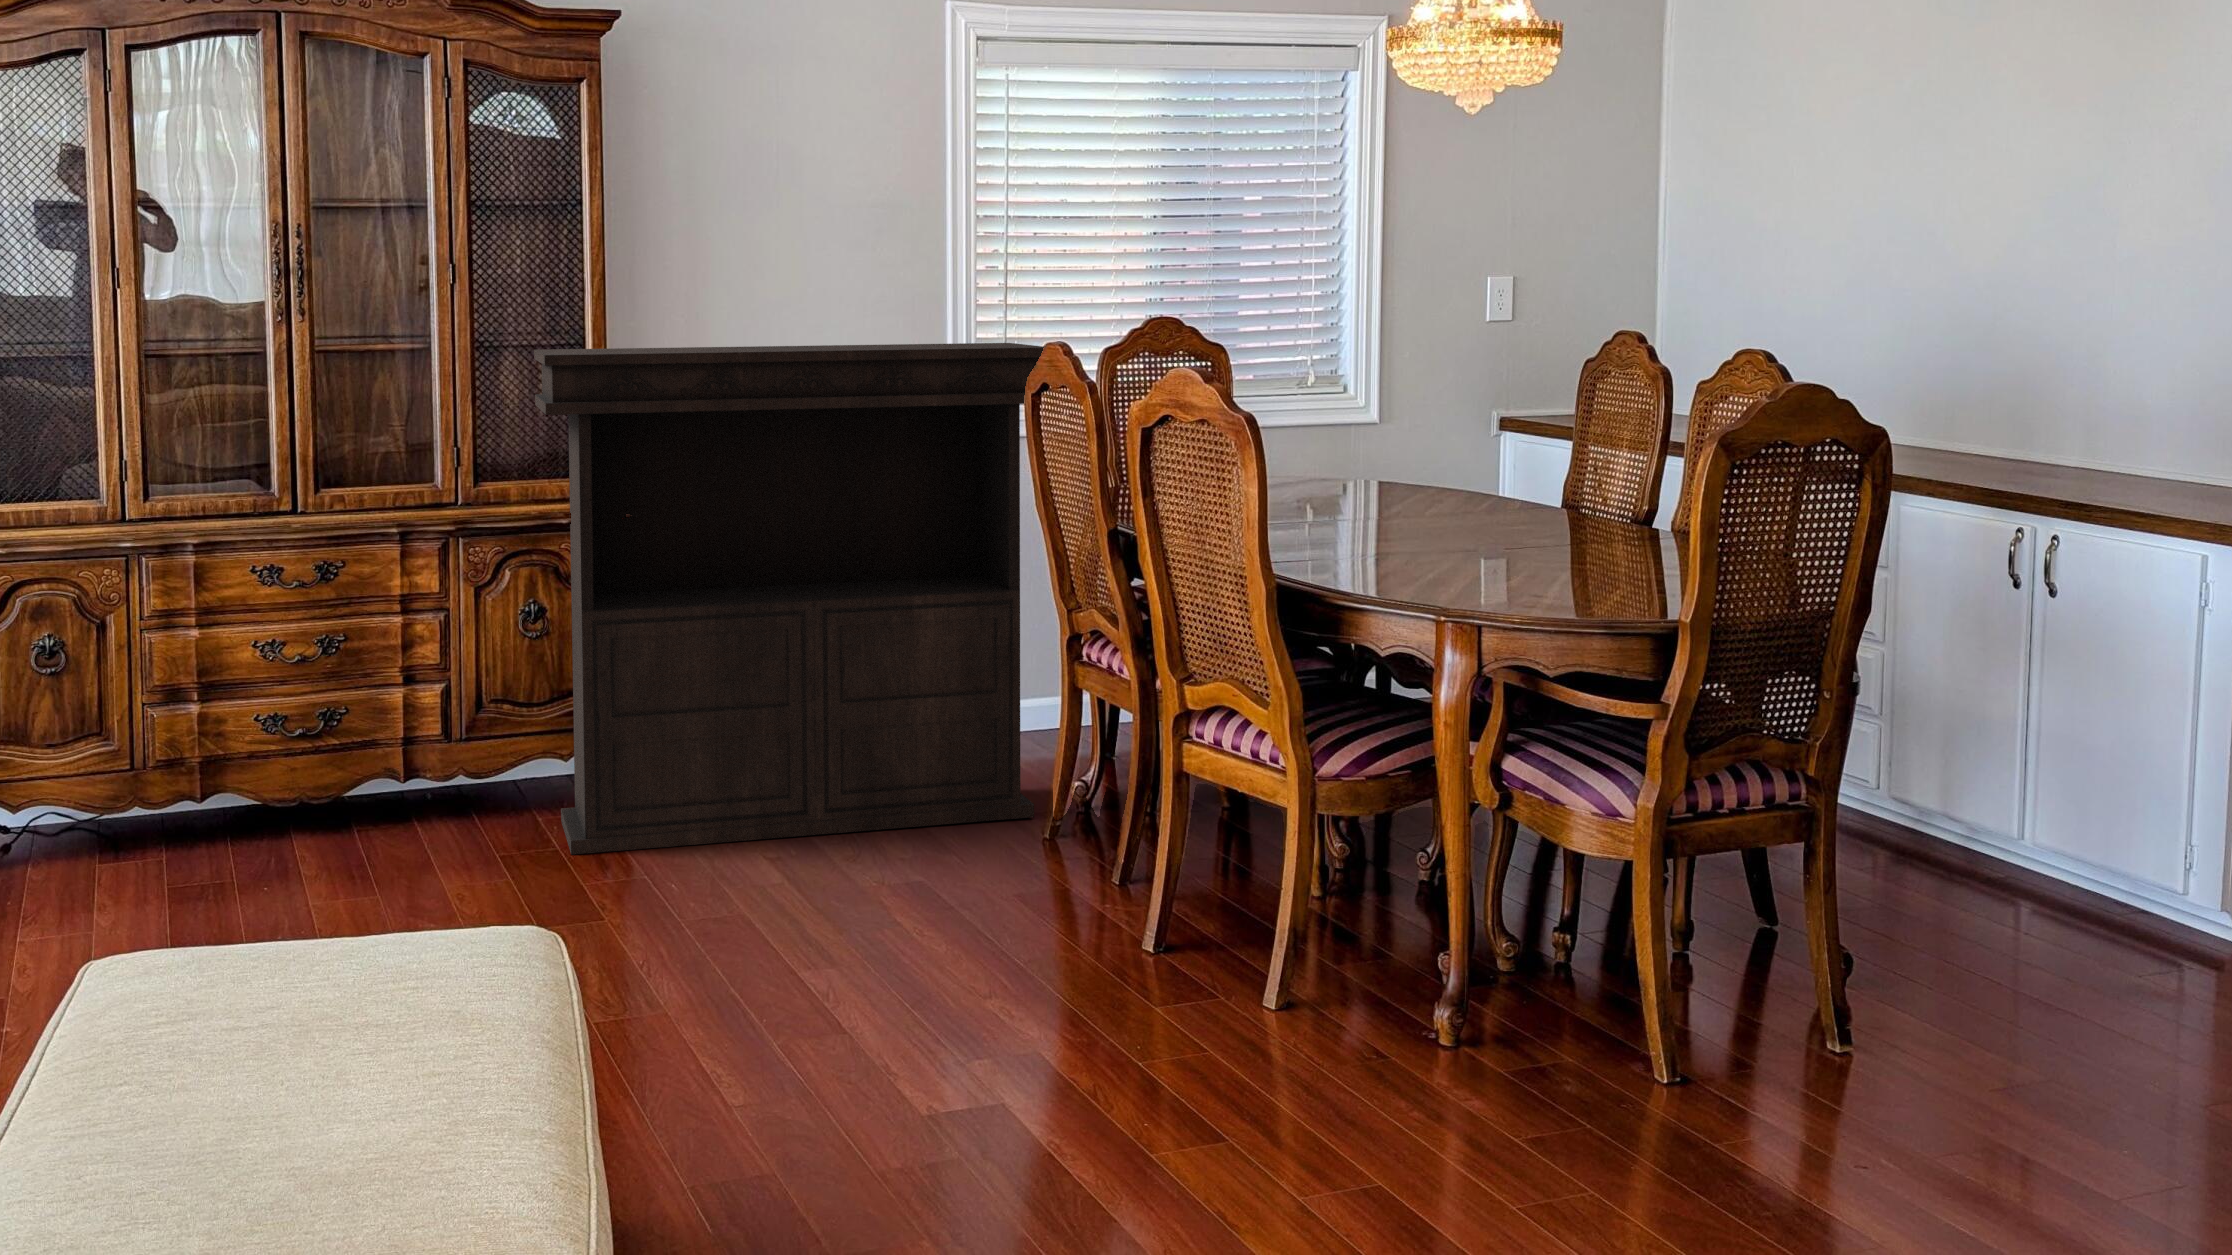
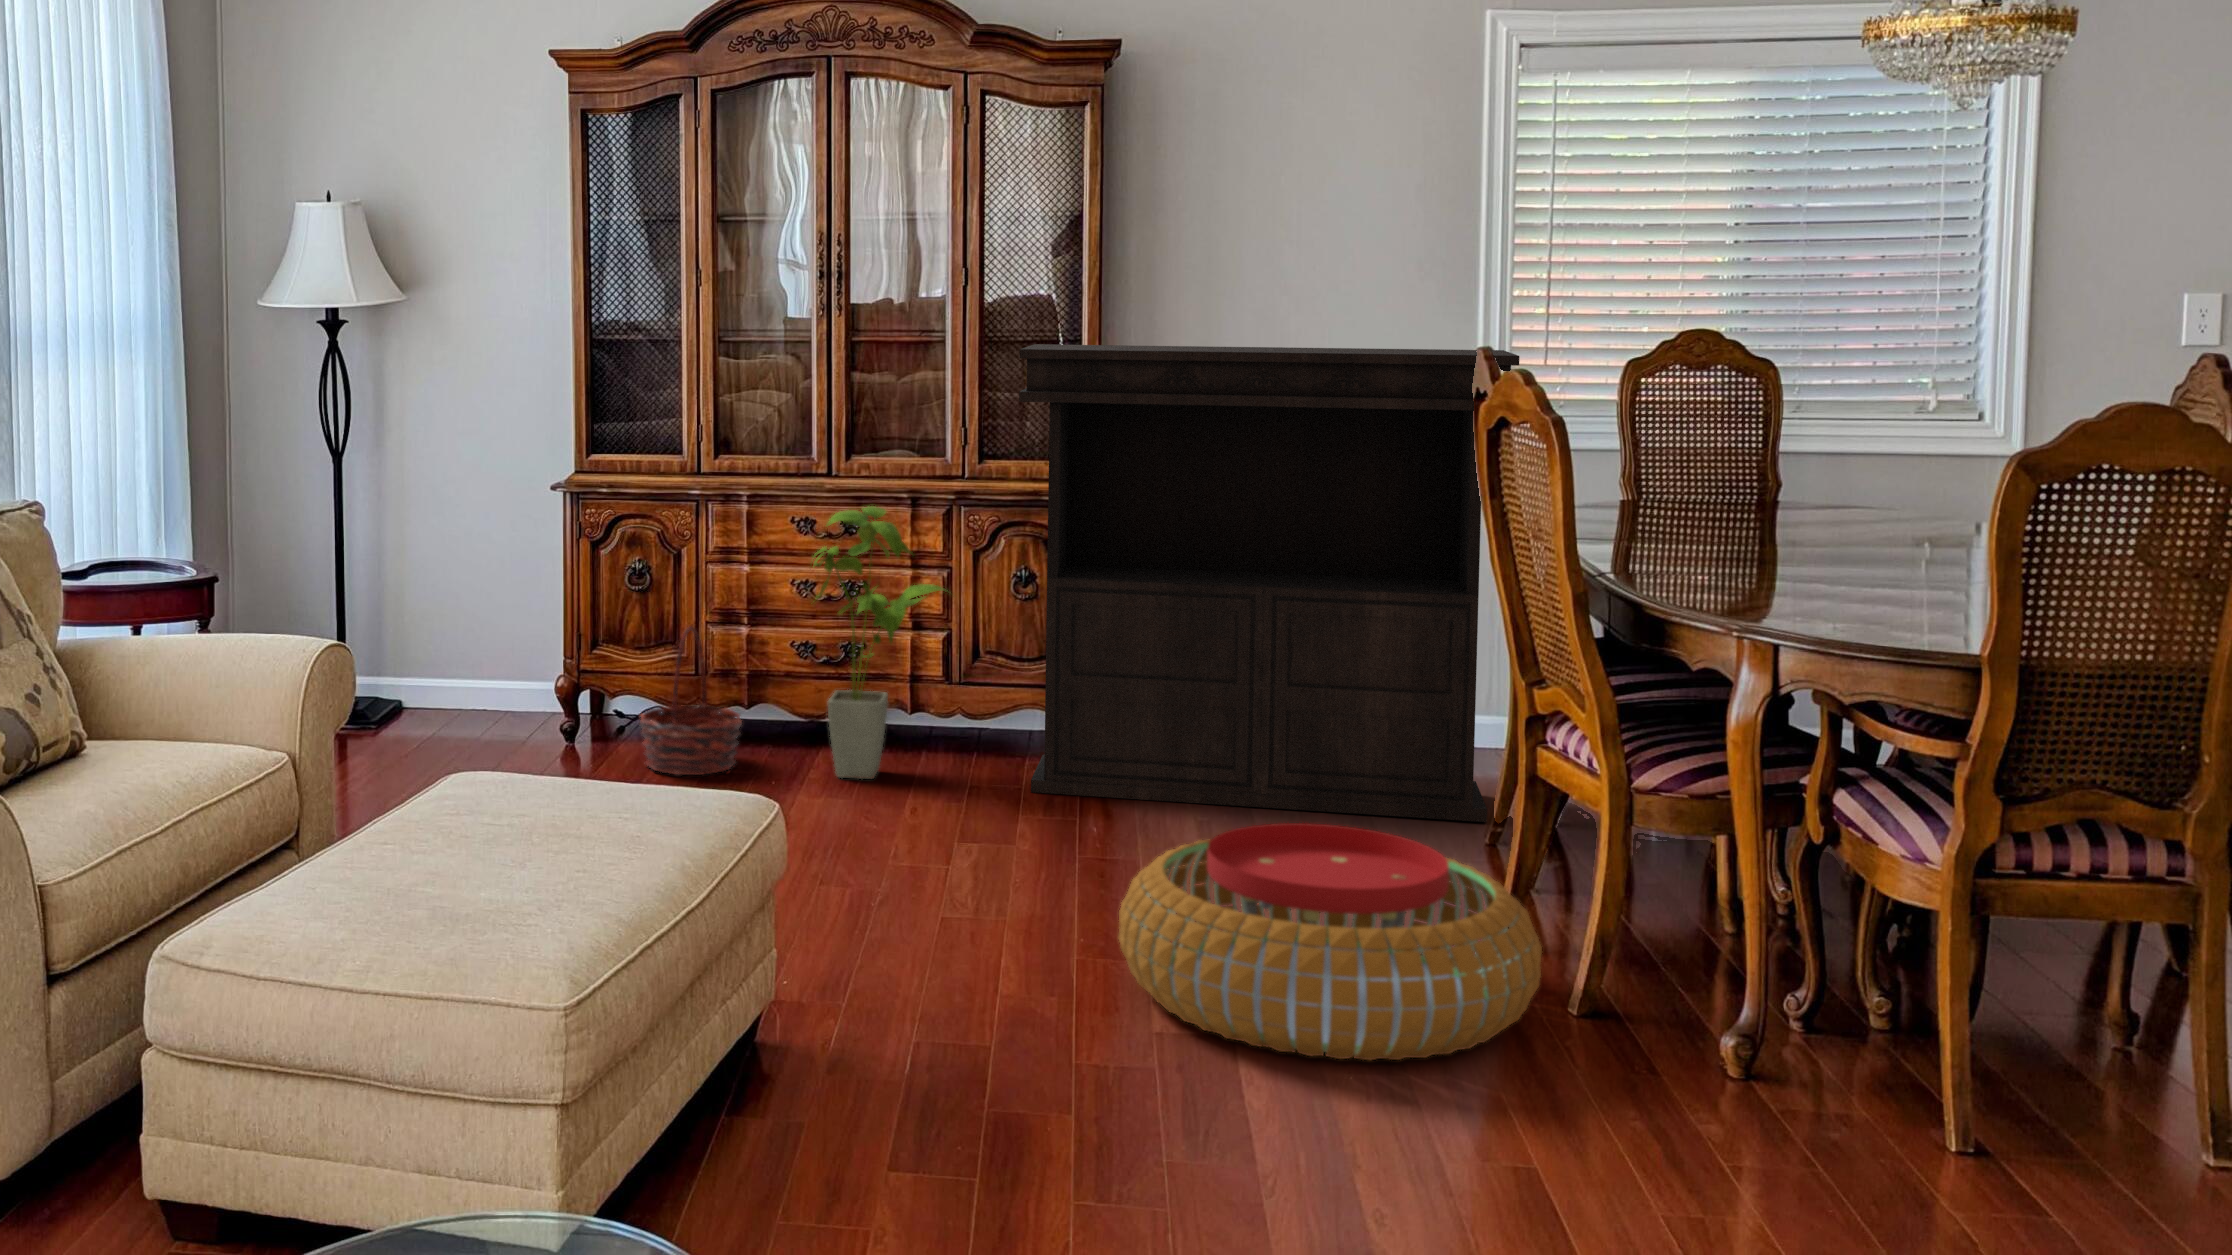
house plant: none [286,545,465,871] -> present [814,506,950,779]
basket: none [69,711,210,900] -> present [640,627,742,775]
pouf: none [822,854,1264,1123] -> present [1118,823,1542,1061]

